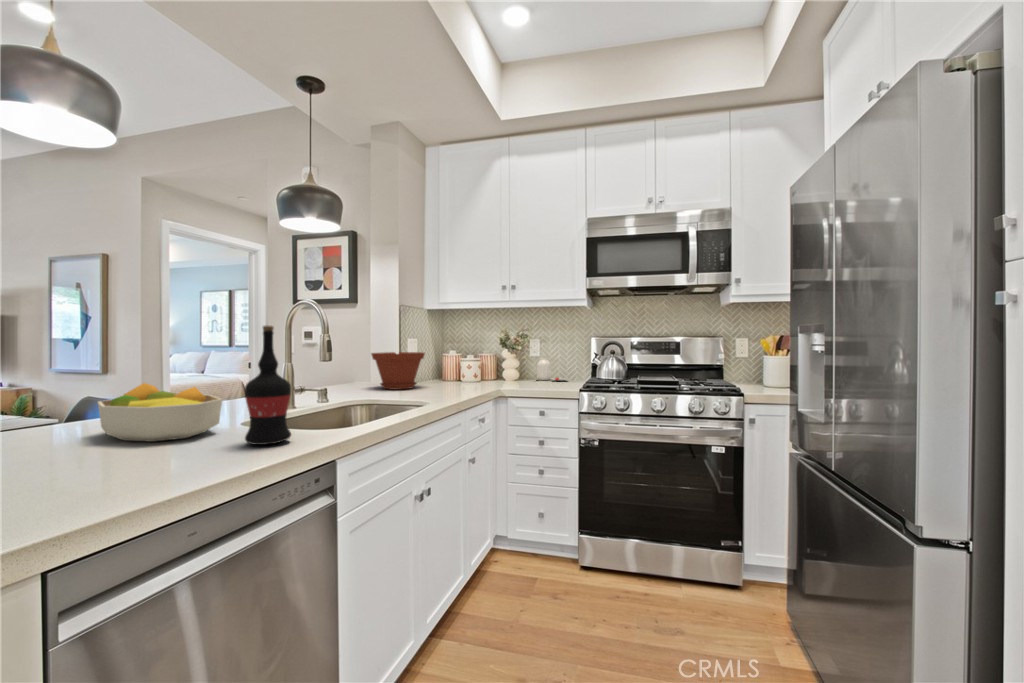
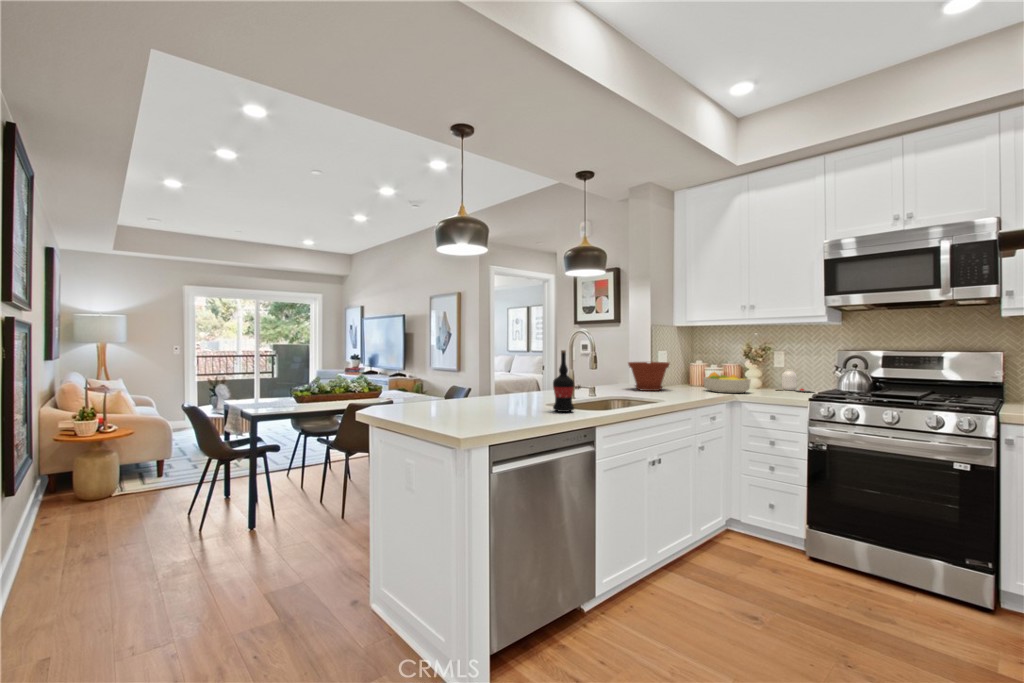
fruit bowl: present [98,383,222,442] -> present [703,372,751,393]

